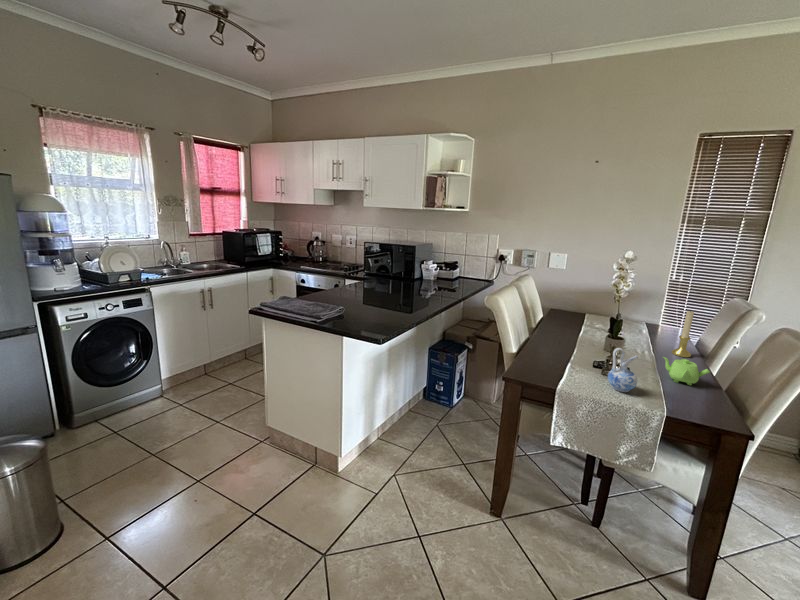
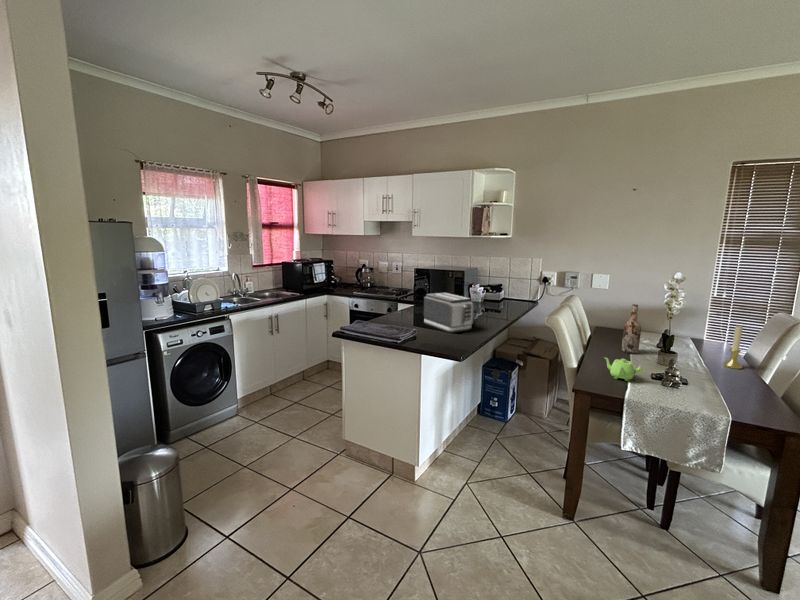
toaster: none [360,268,412,312] -> present [424,293,474,332]
wine bottle: none [568,286,589,339] -> present [622,304,641,354]
ceramic pitcher: present [608,348,638,392] -> none [670,360,699,399]
teapot: present [663,357,710,385] -> present [605,358,643,381]

